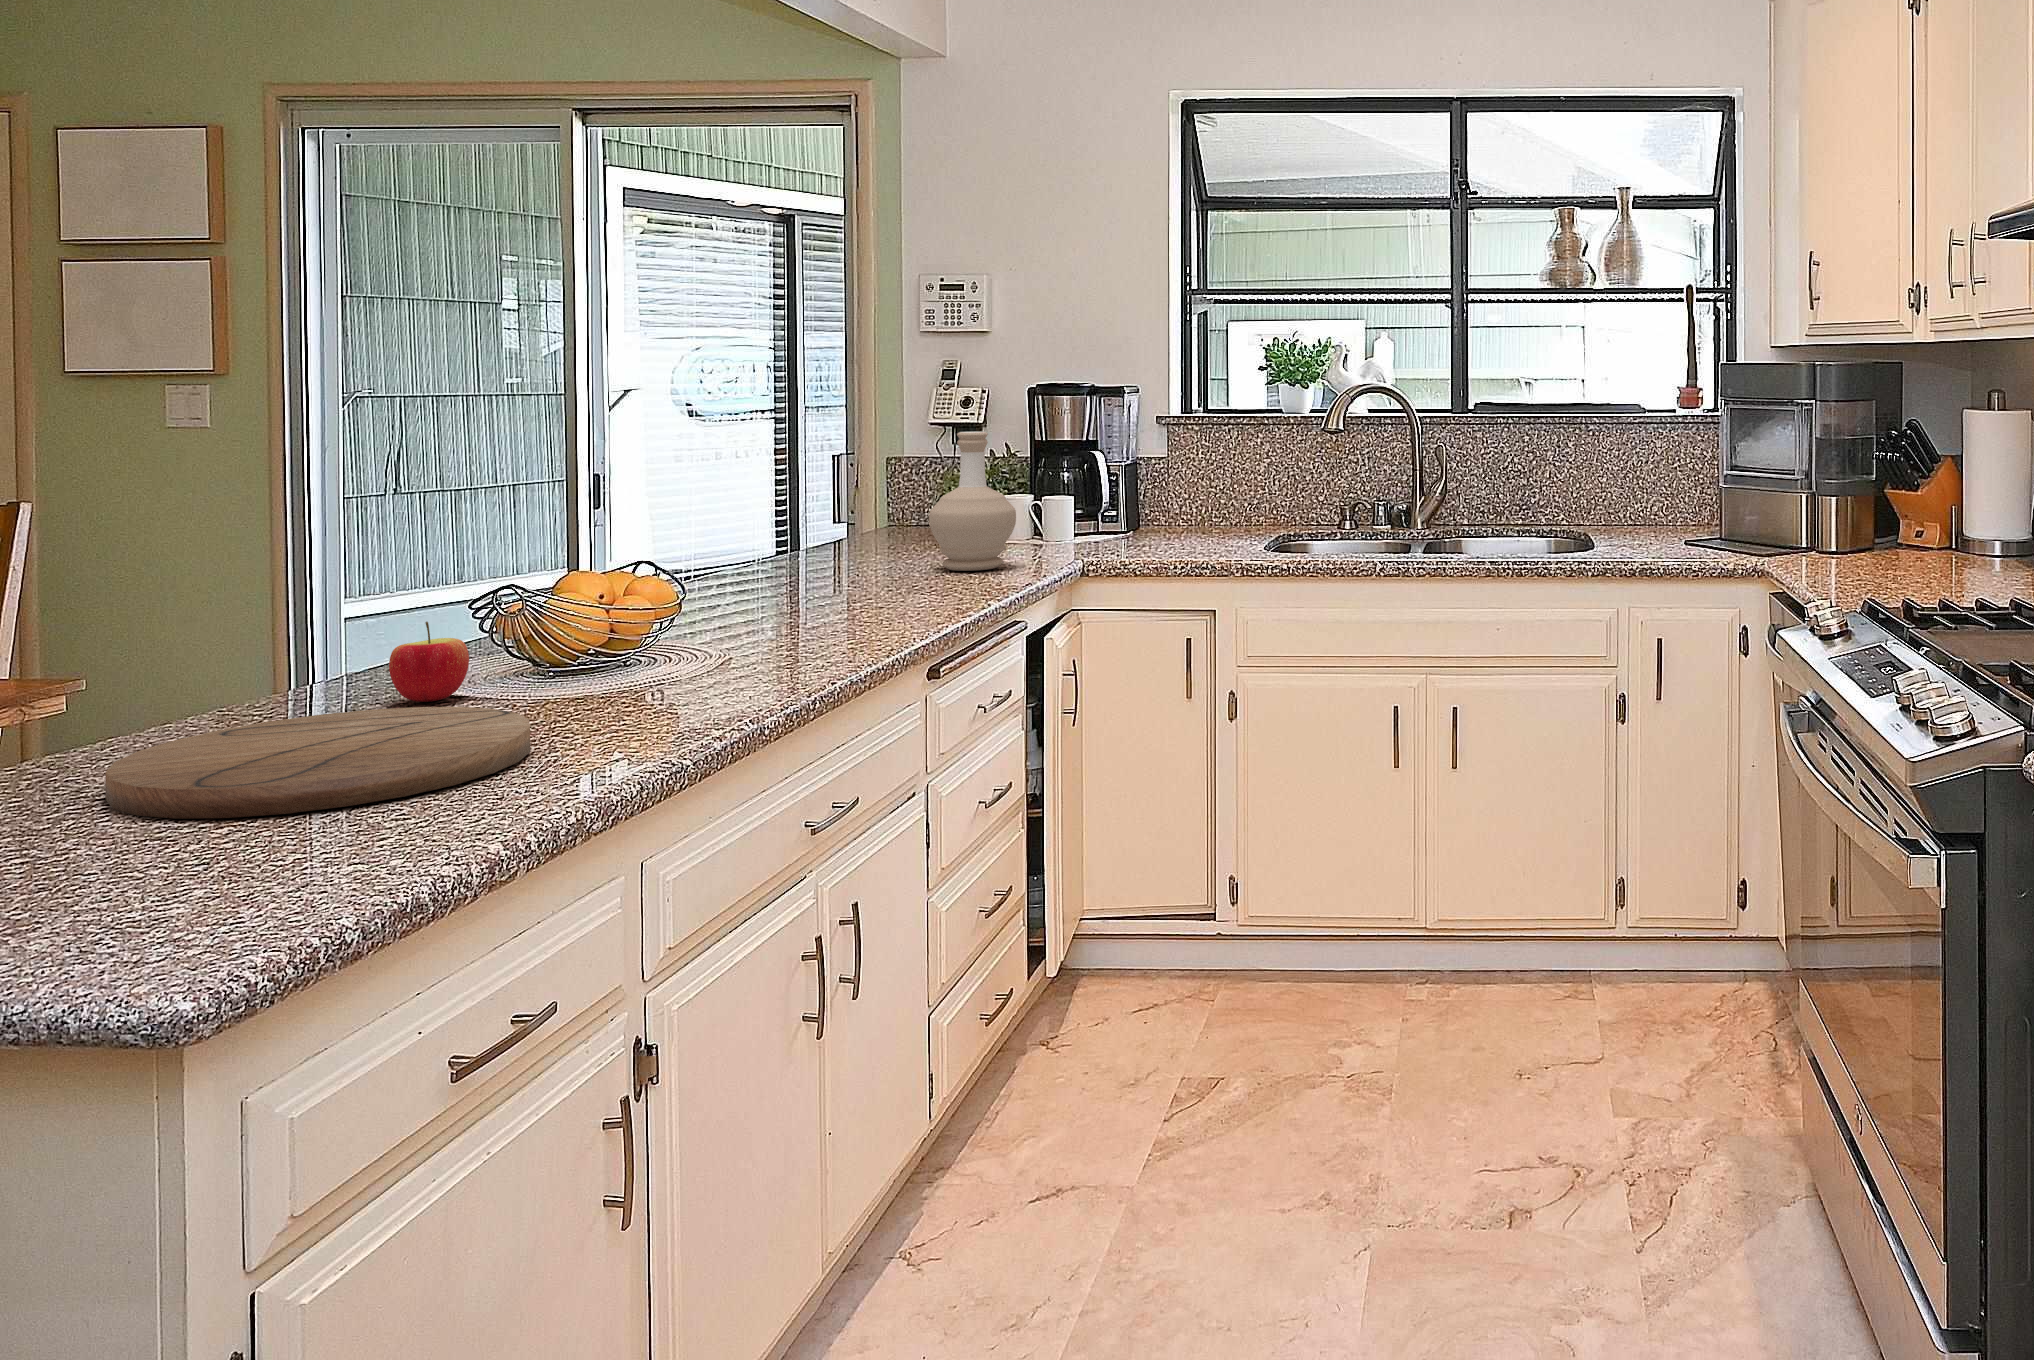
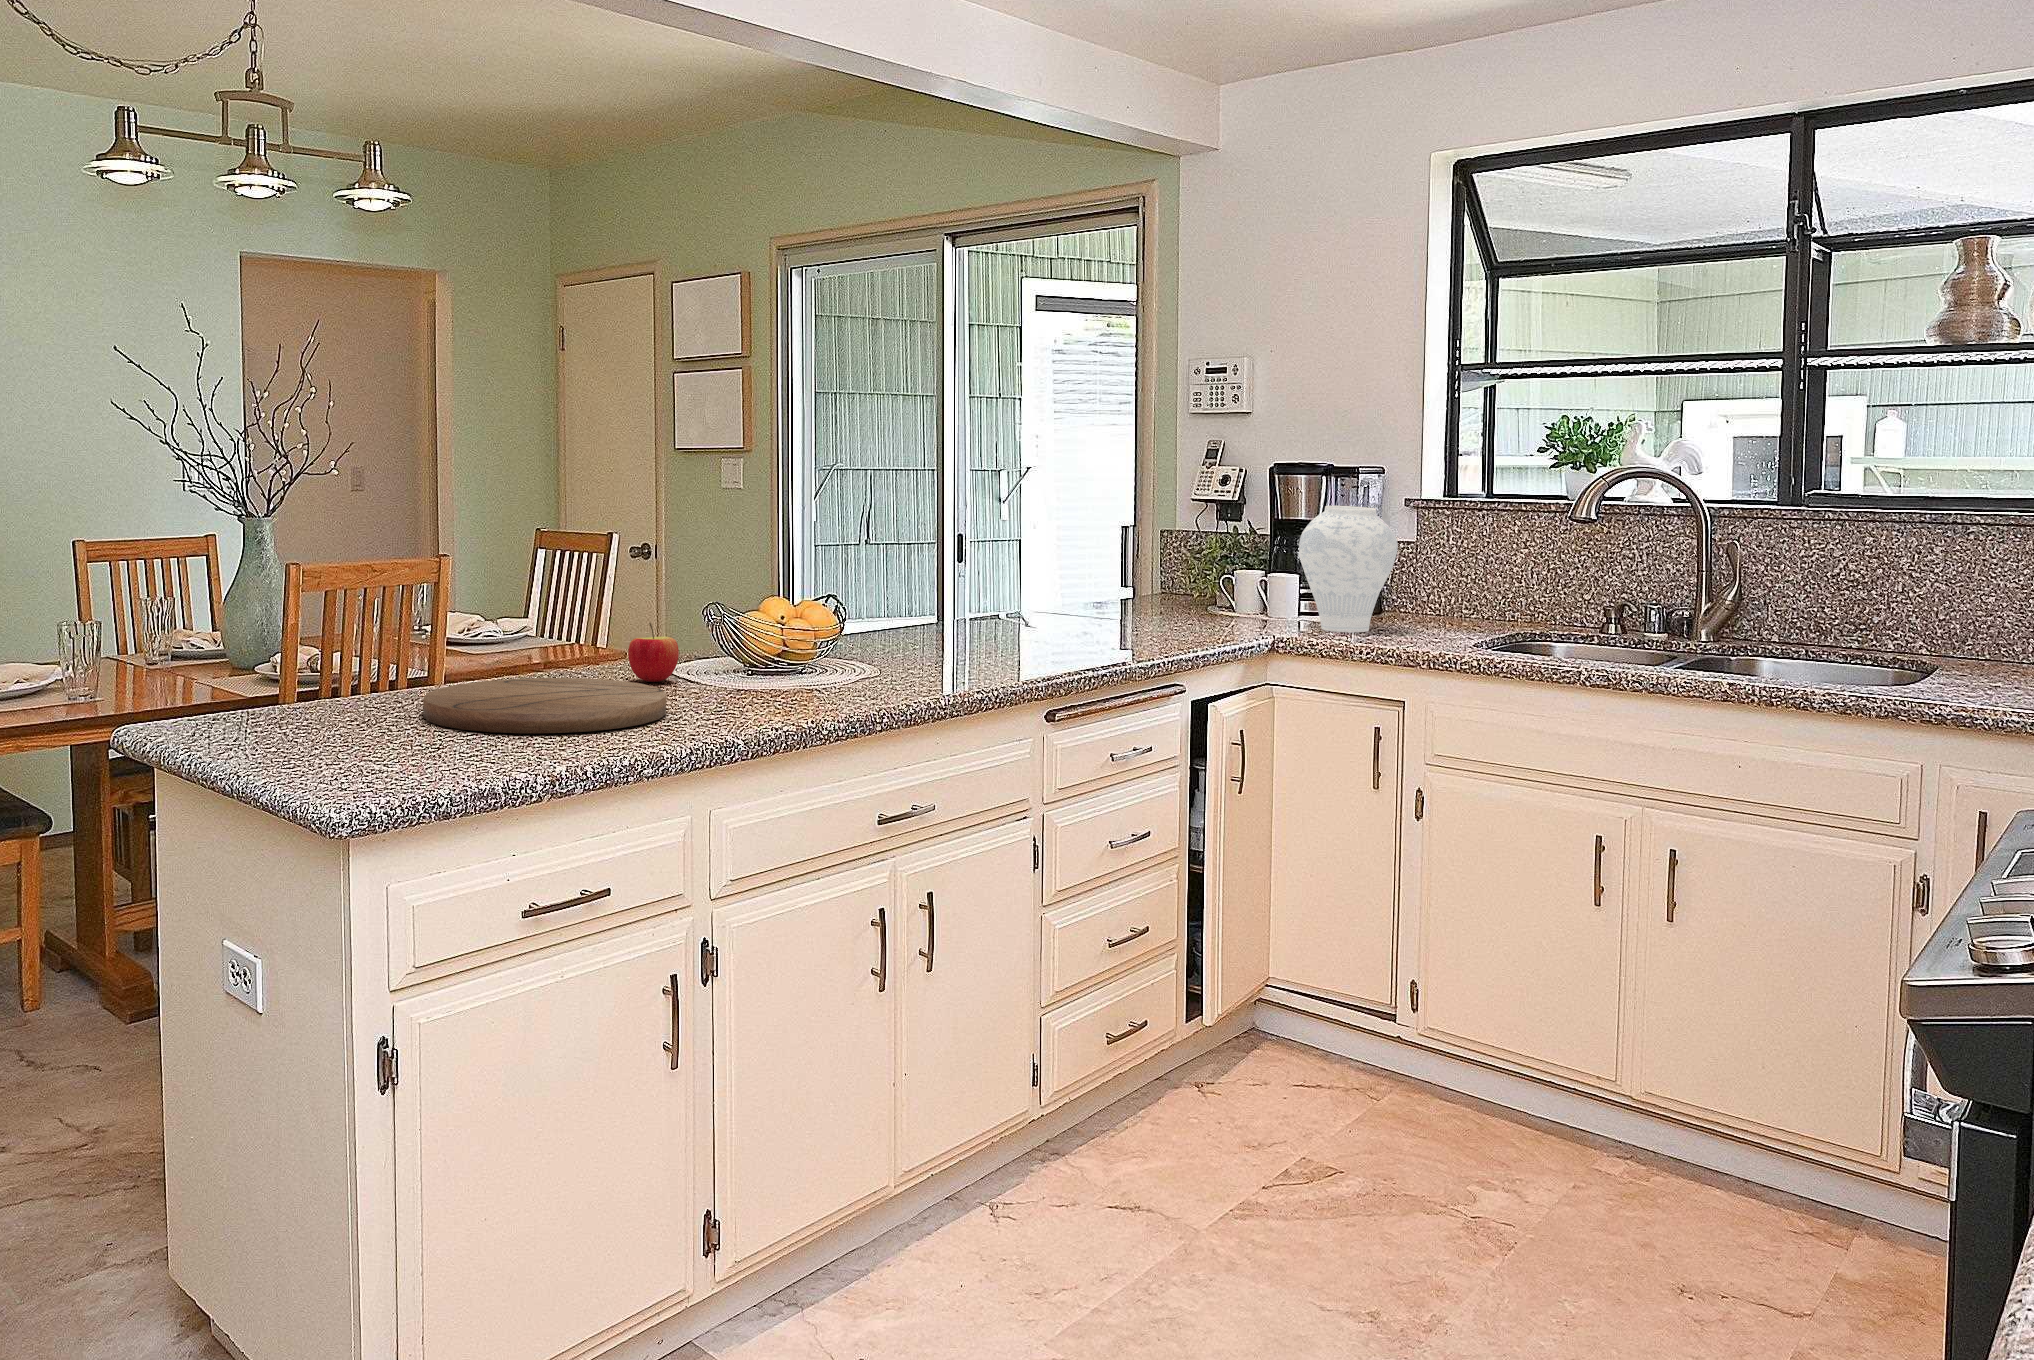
vase: none [1080,425,1175,550] -> present [1299,506,1398,632]
bottle: present [929,432,1016,571] -> none [1130,505,1210,636]

